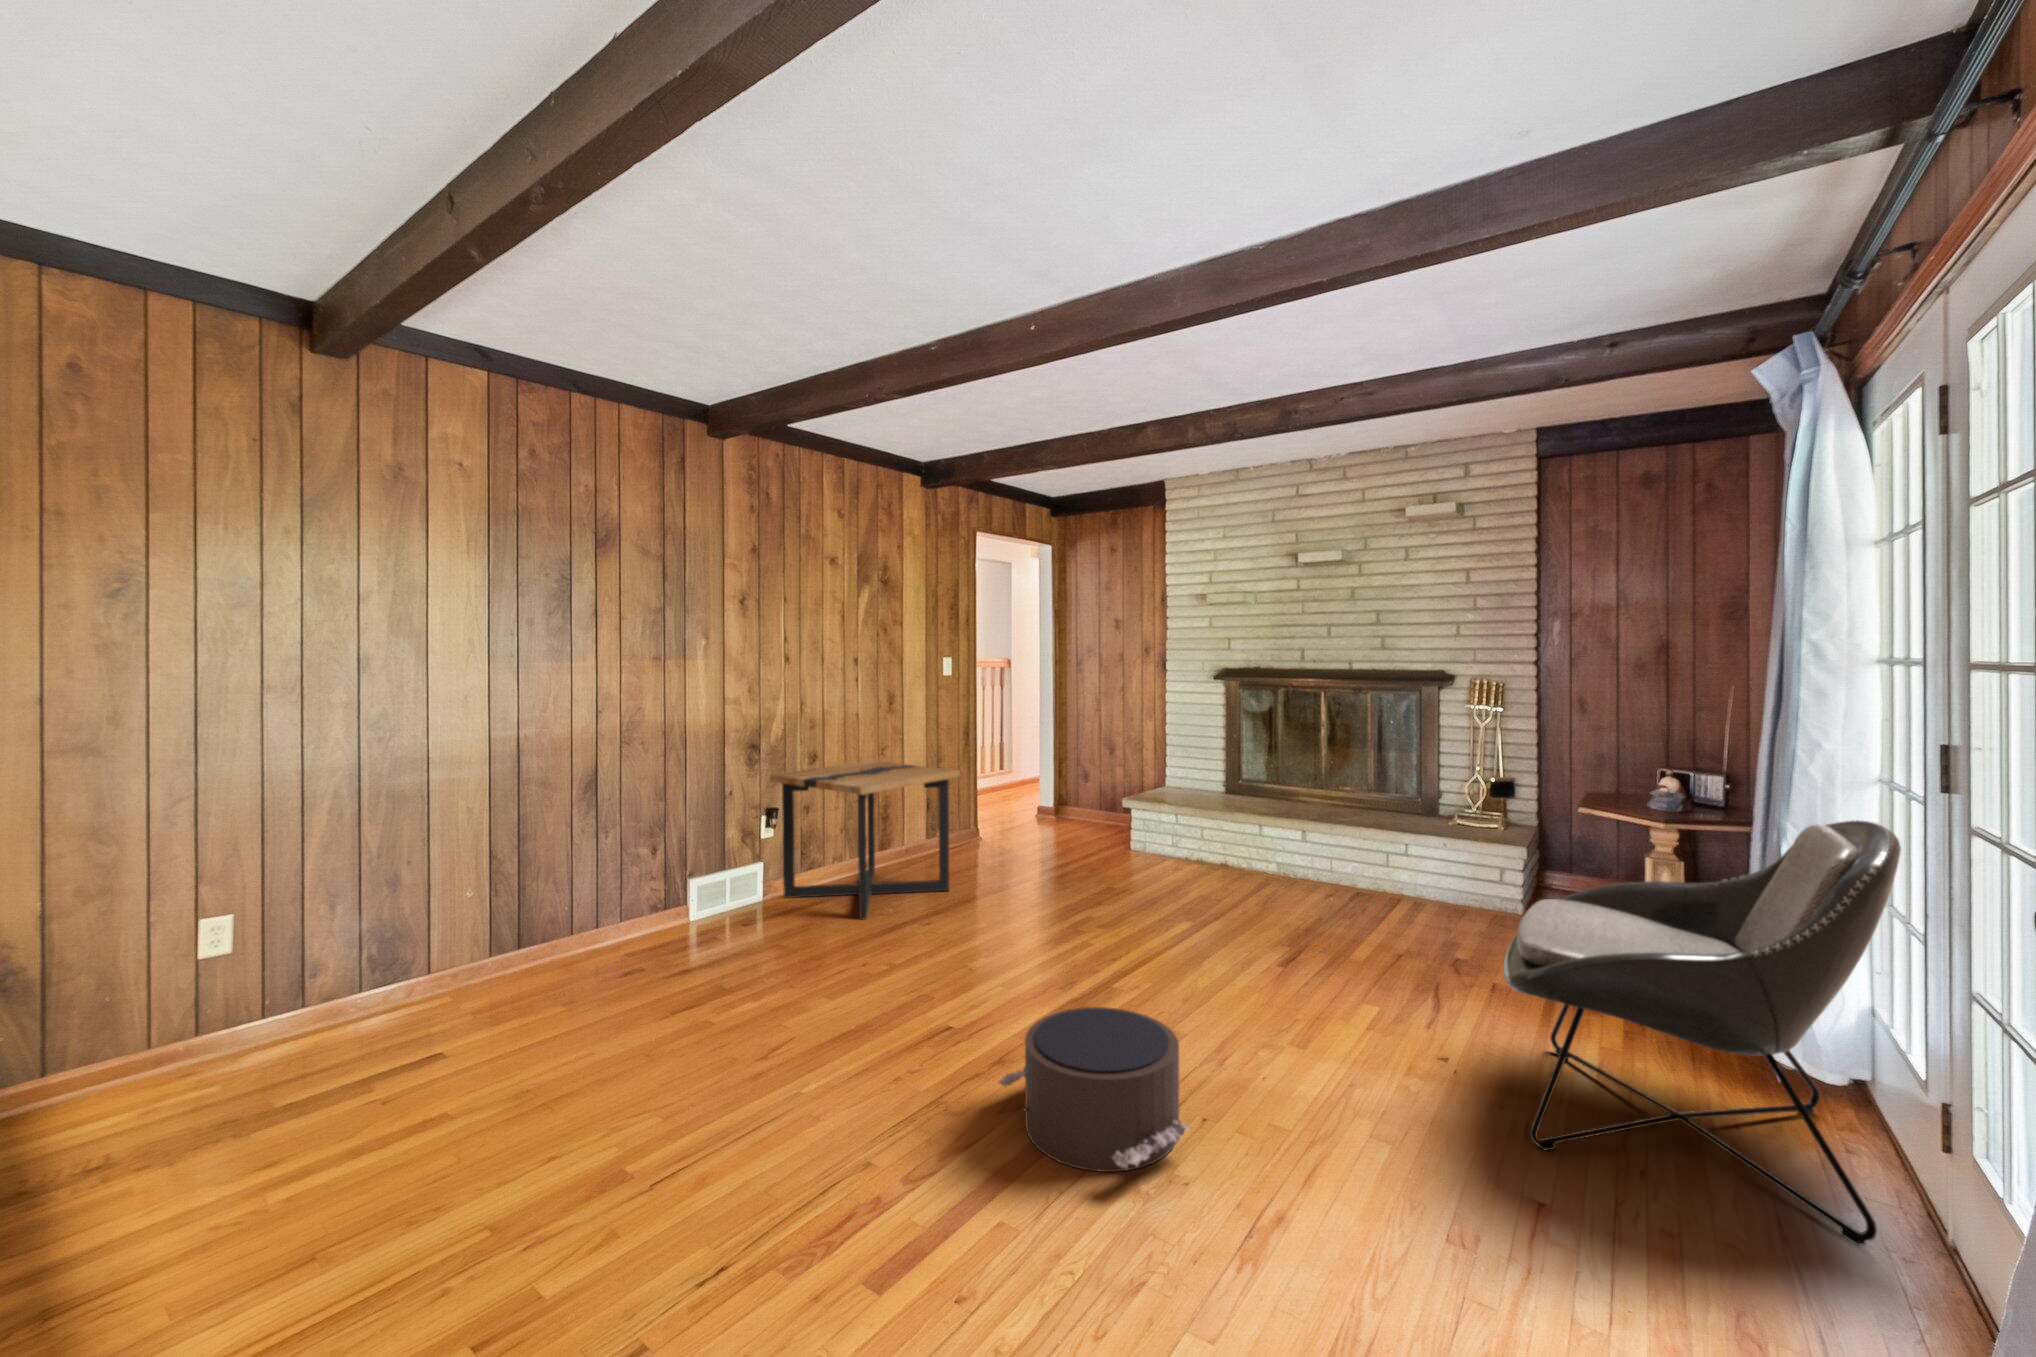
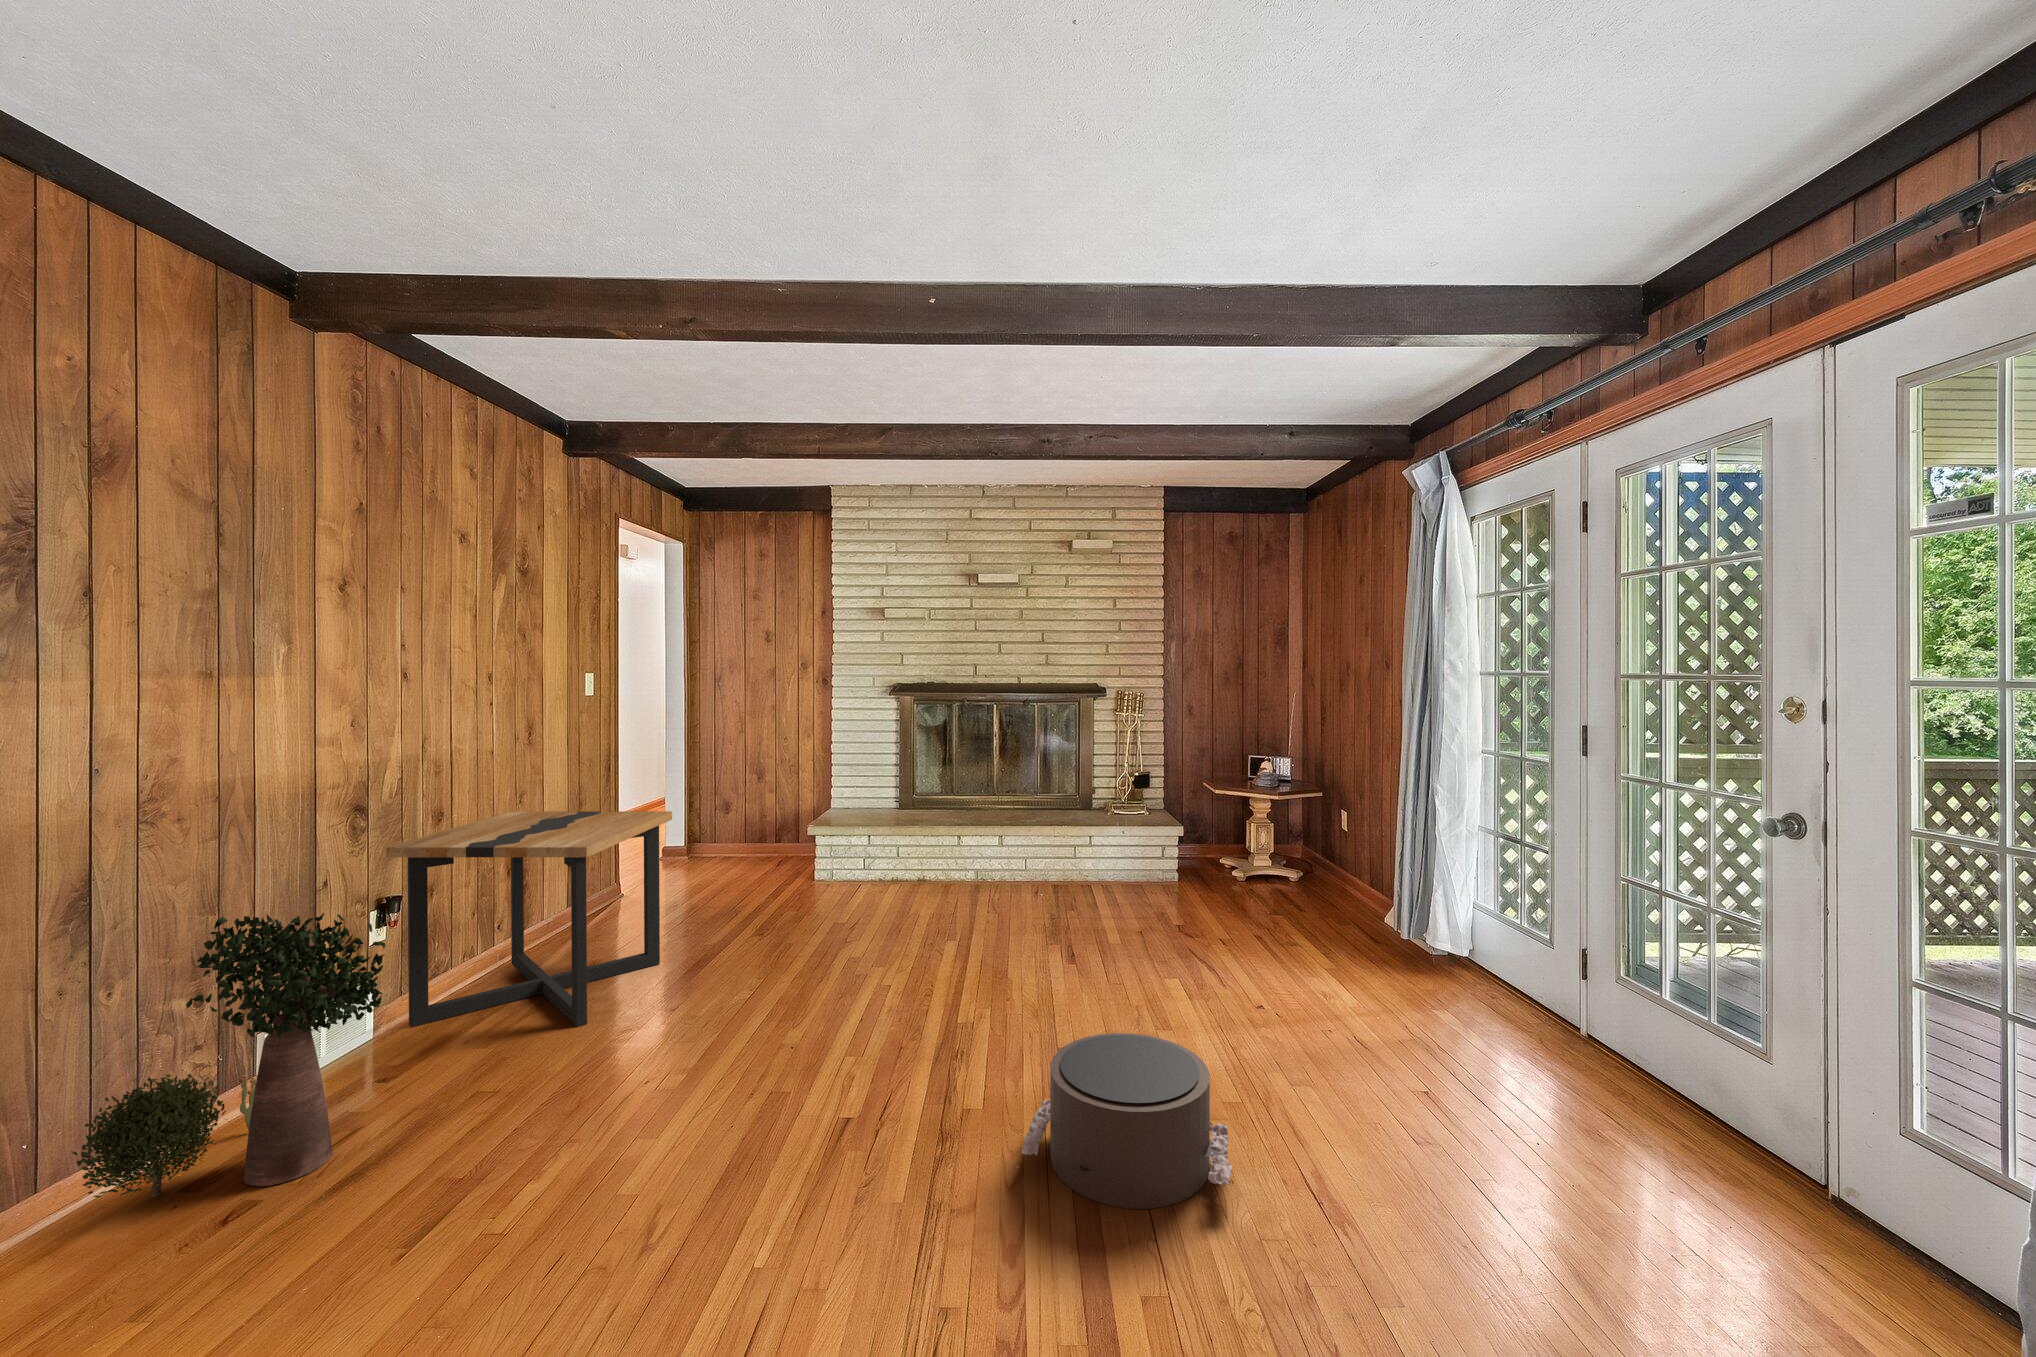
potted plant: none [577,801,717,962] -> present [72,913,386,1197]
lounge chair: present [1503,820,1901,1246] -> none [1301,779,1574,1052]

